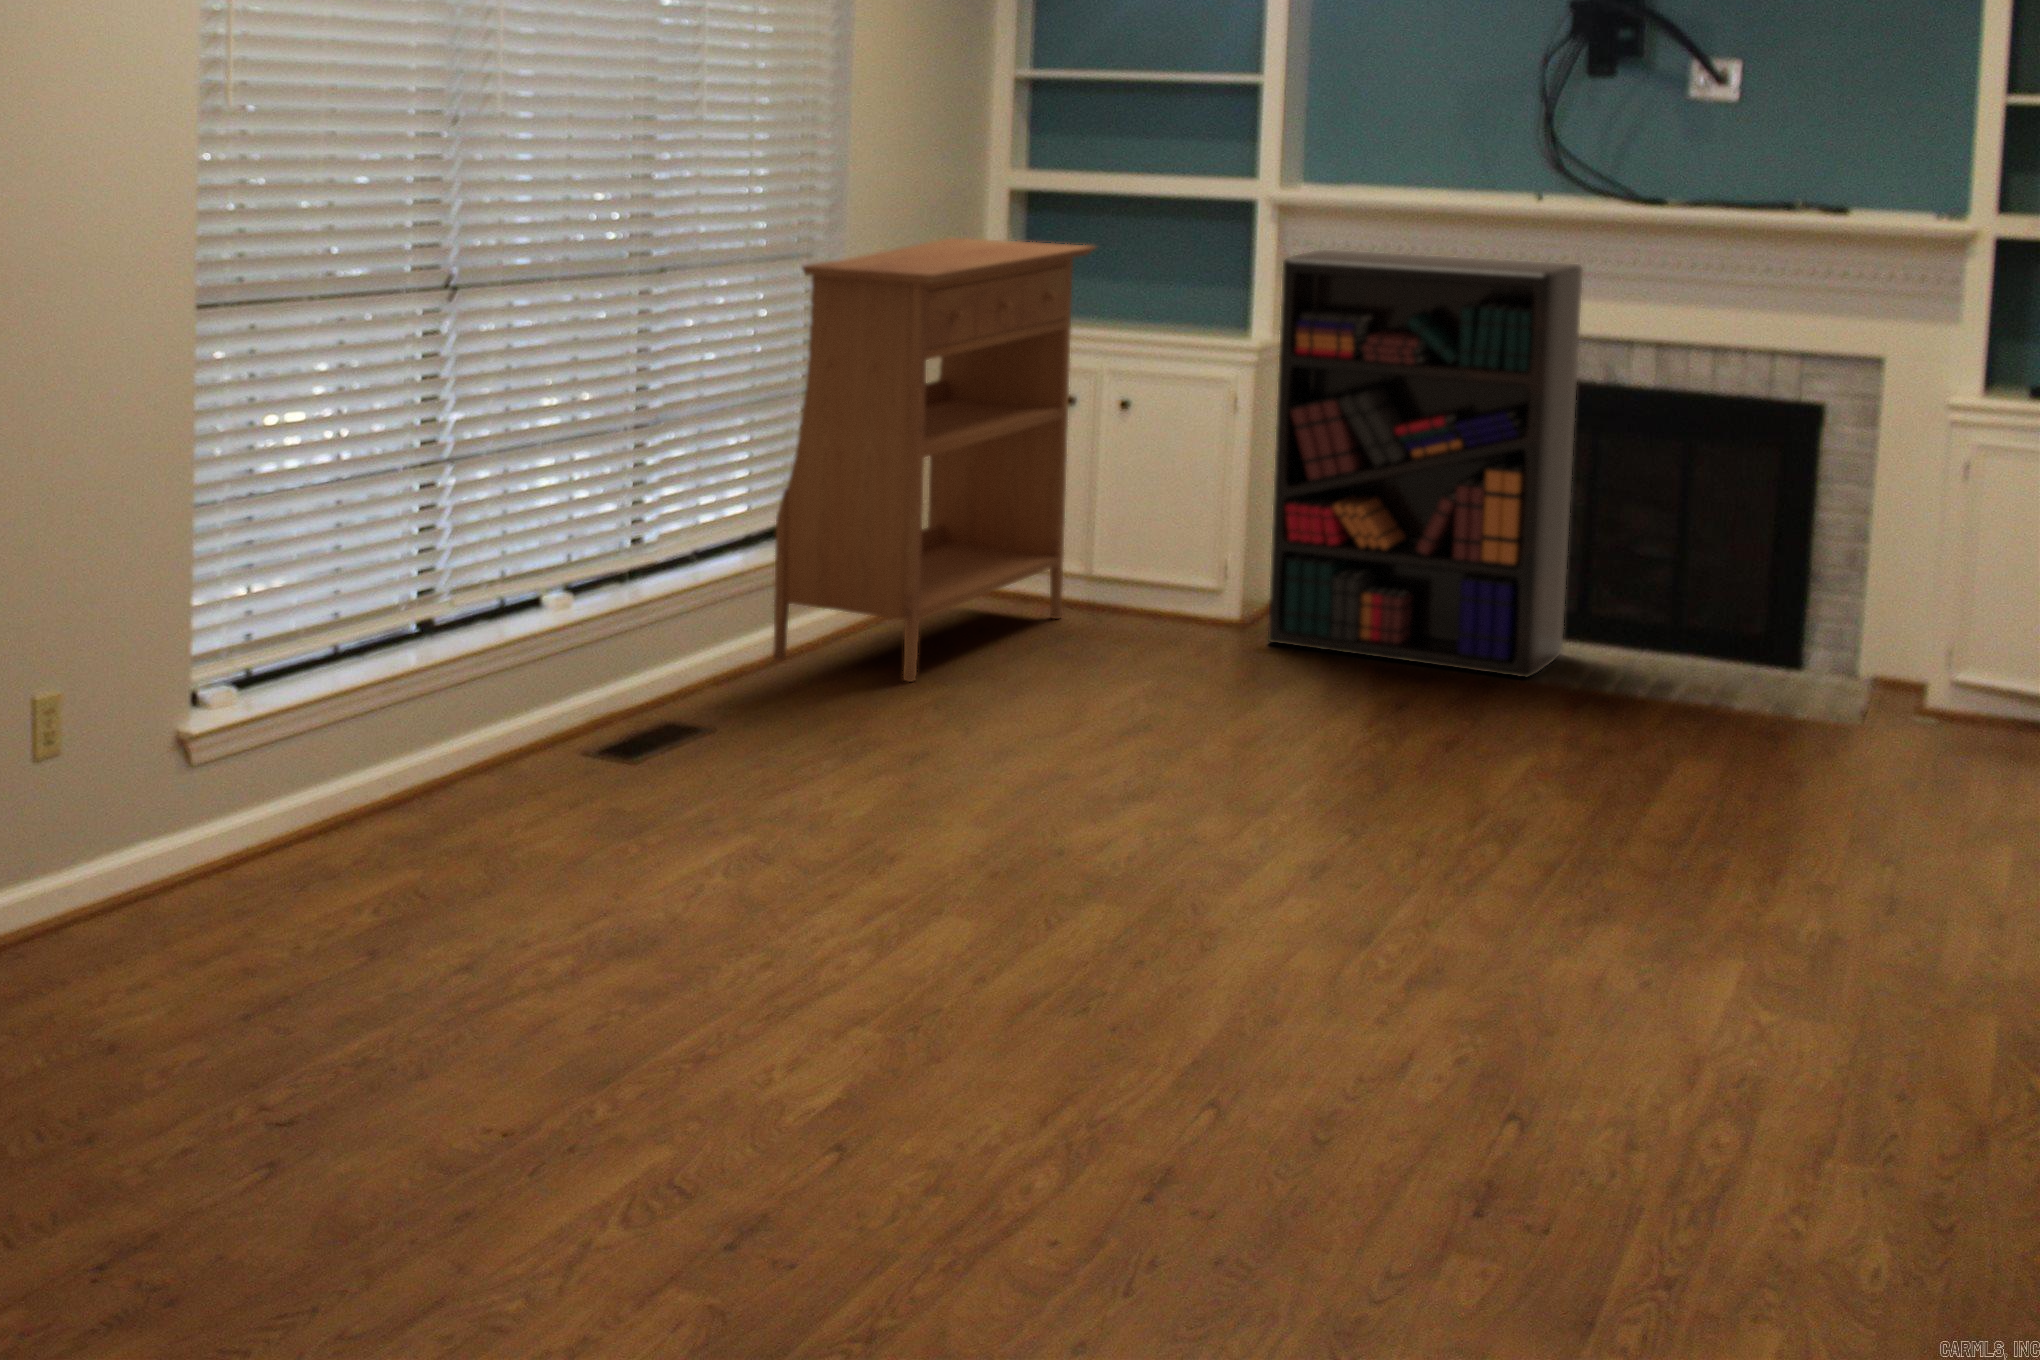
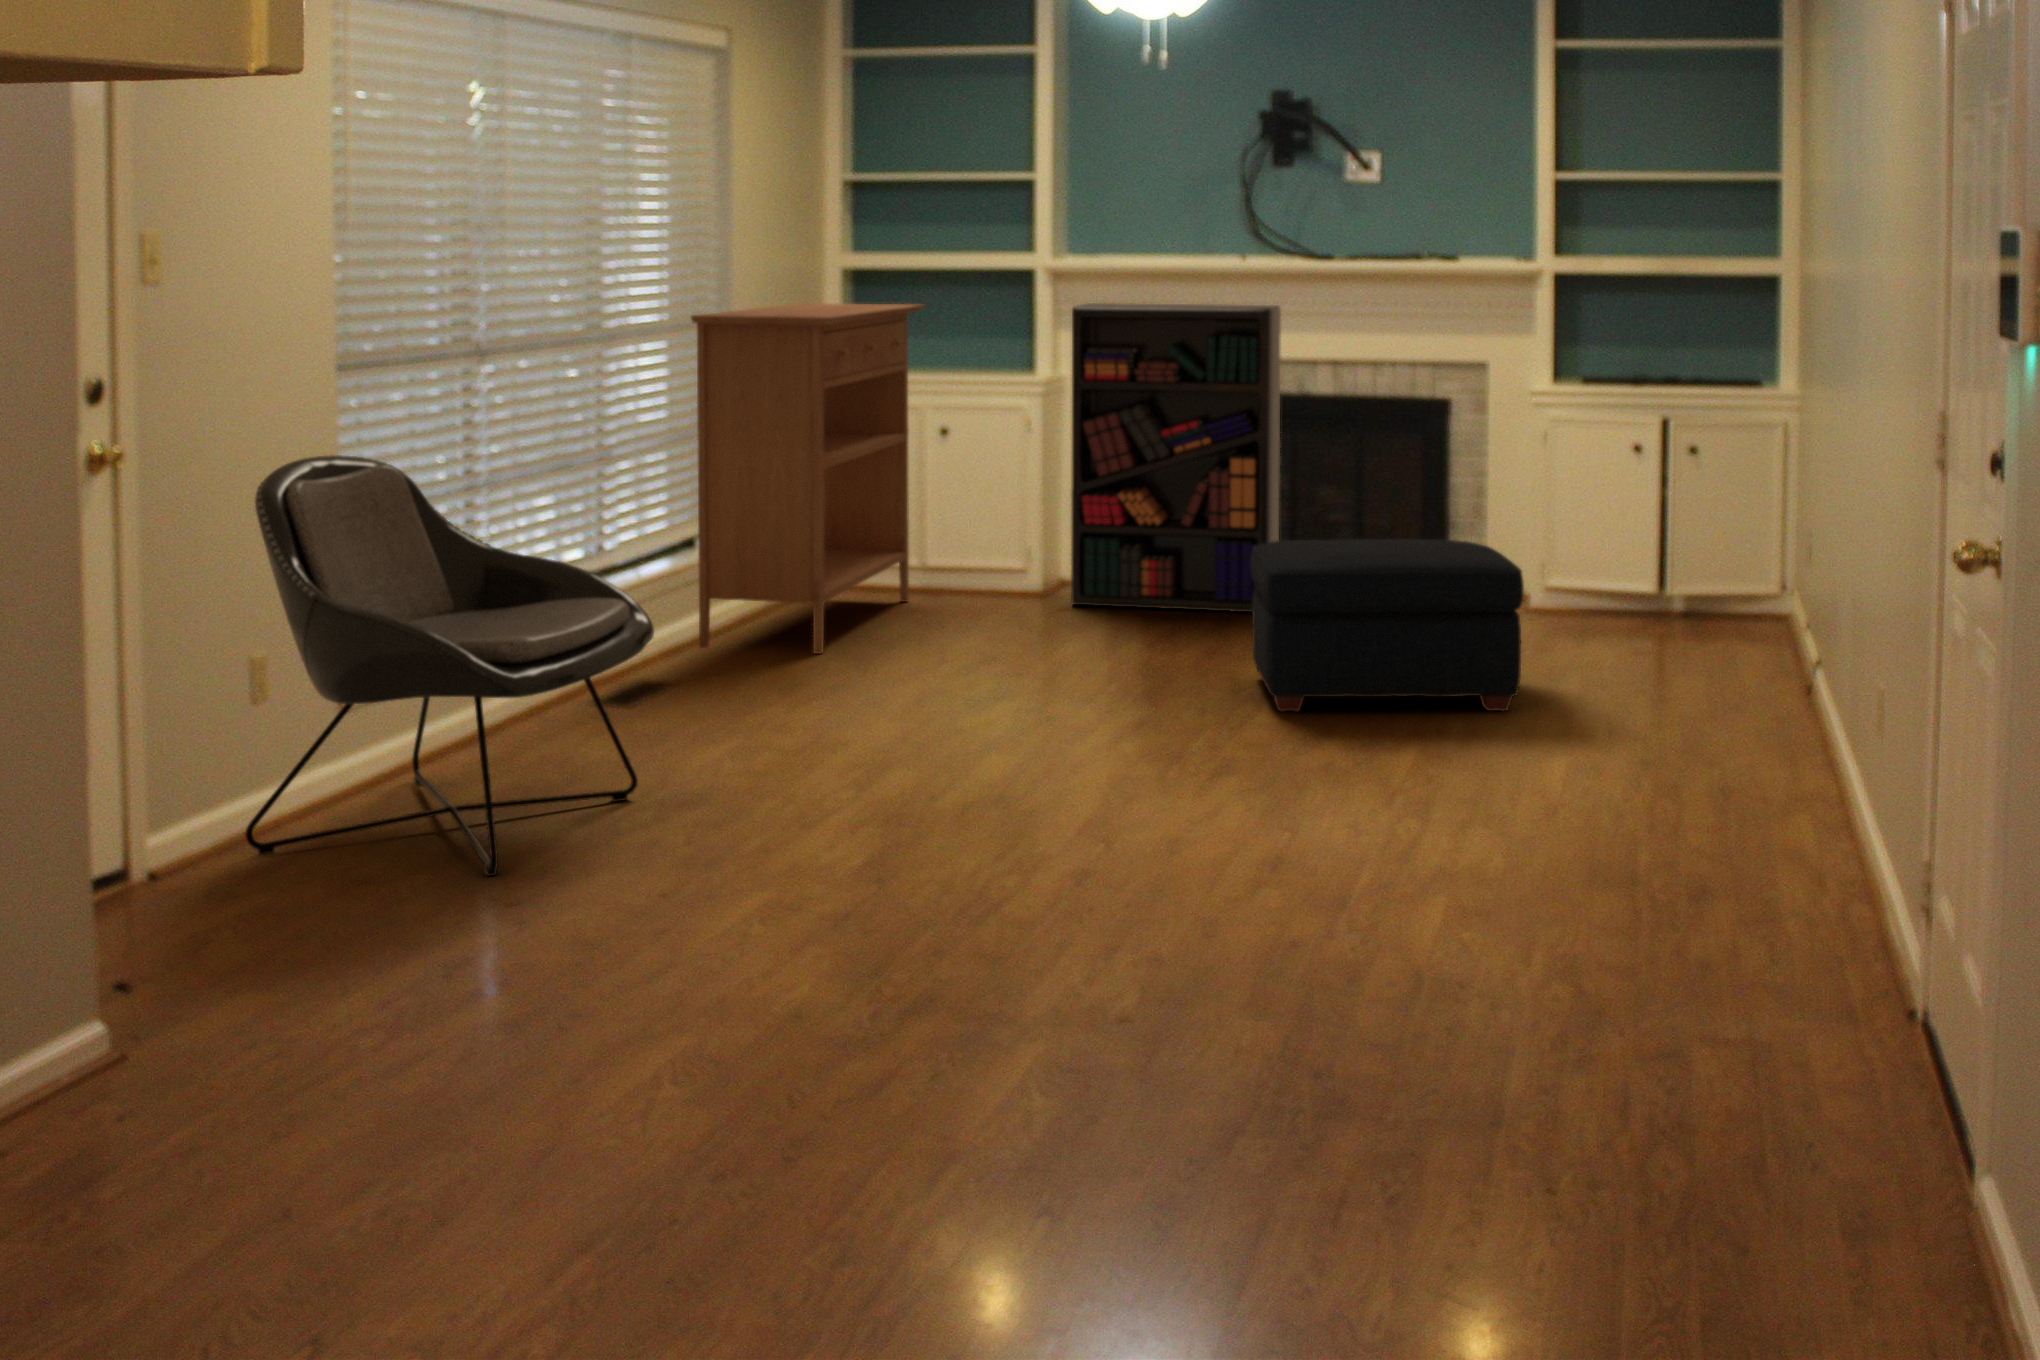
lounge chair: none [184,439,628,920] -> present [245,455,654,876]
ottoman: none [1435,598,1803,858] -> present [1250,539,1524,712]

